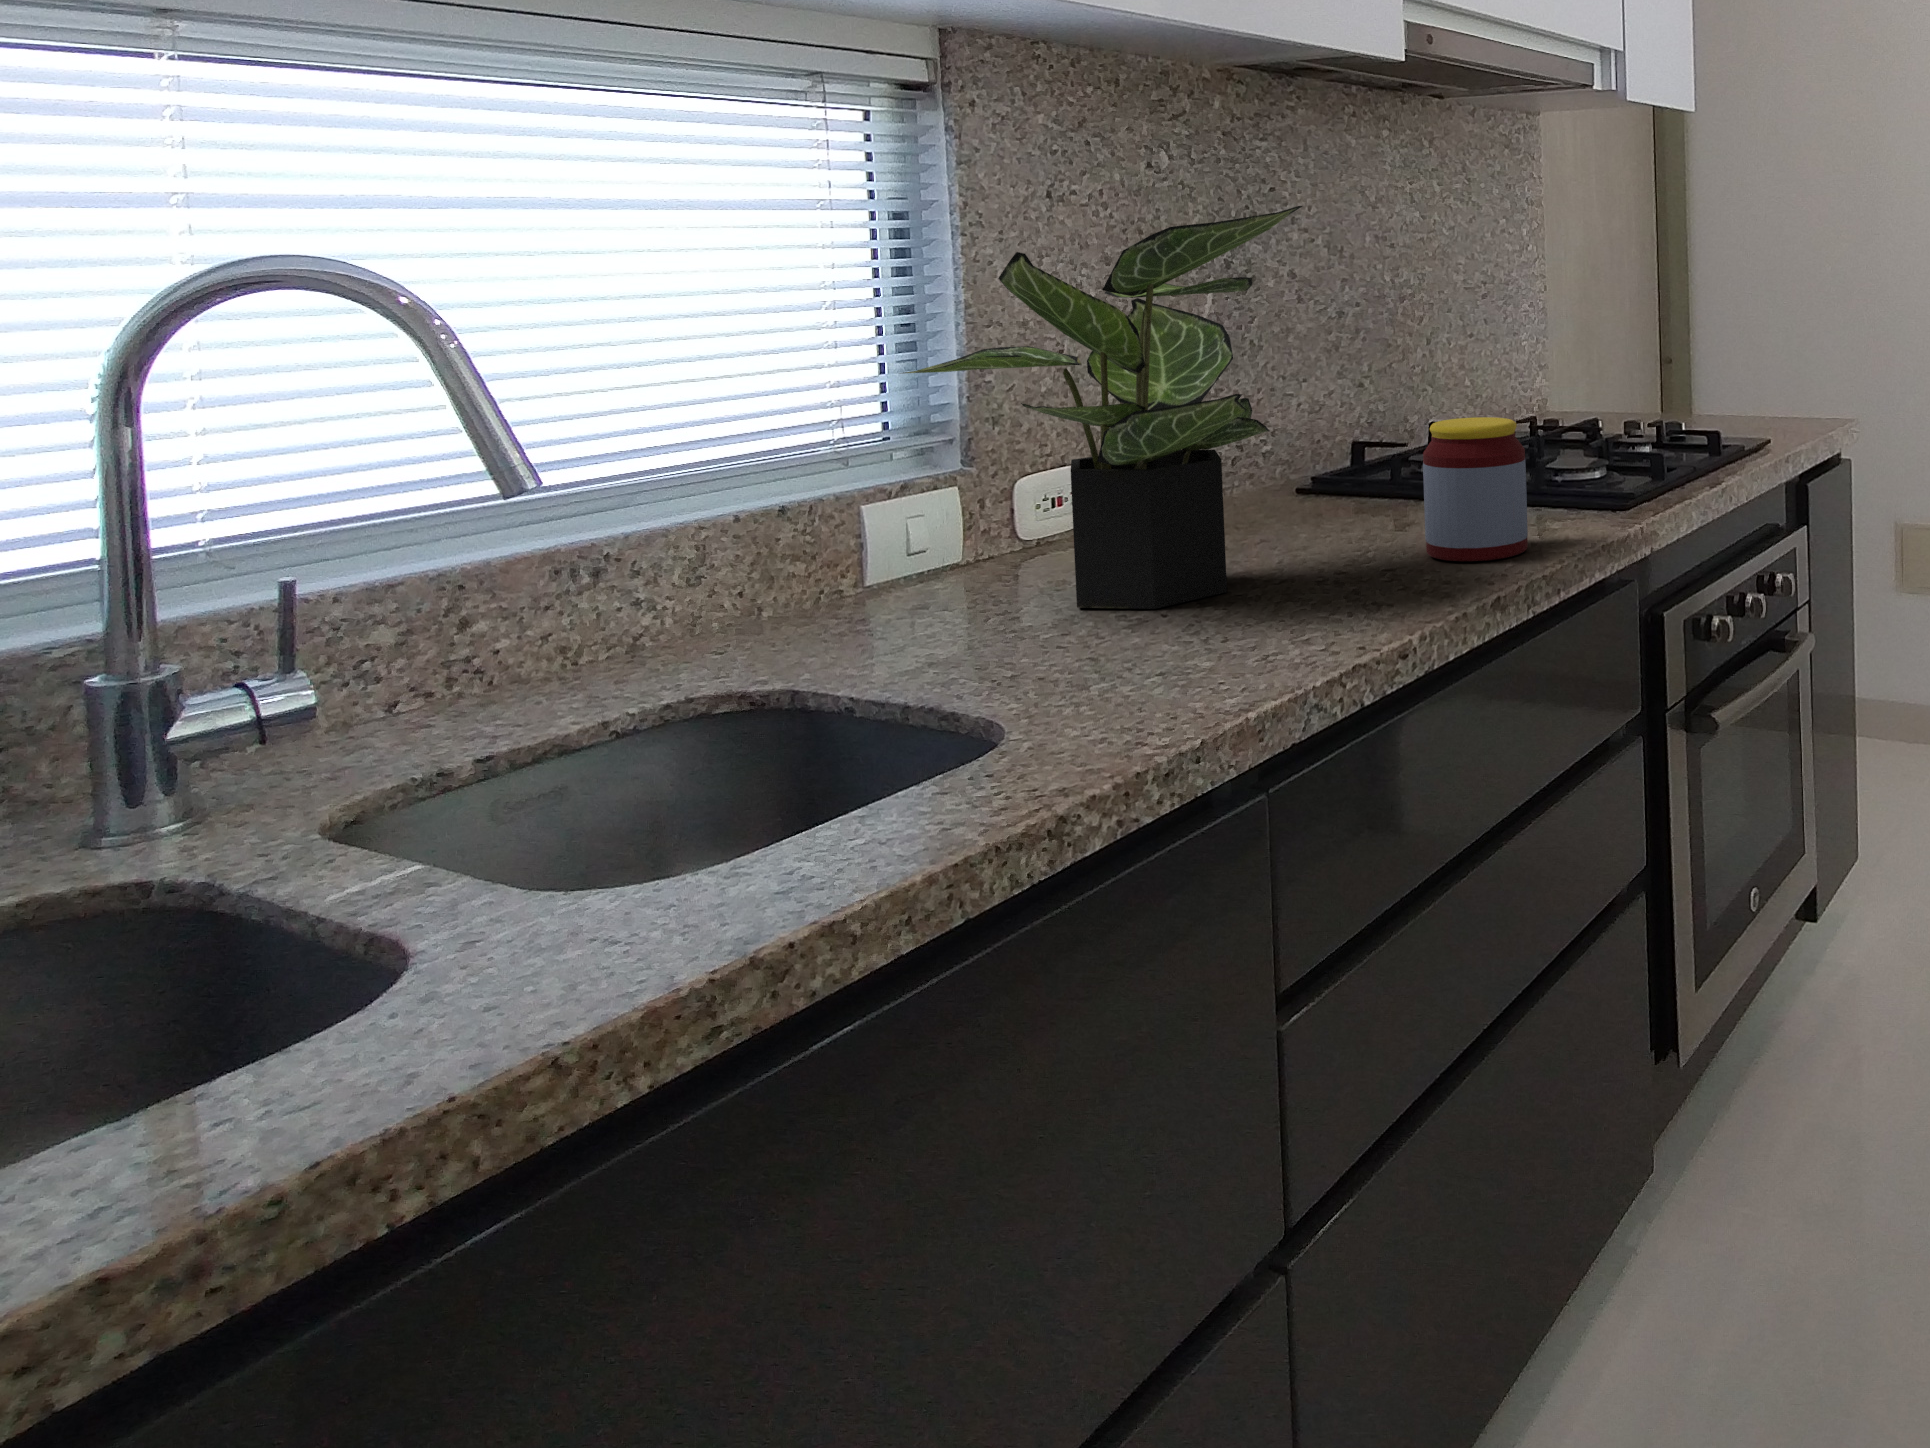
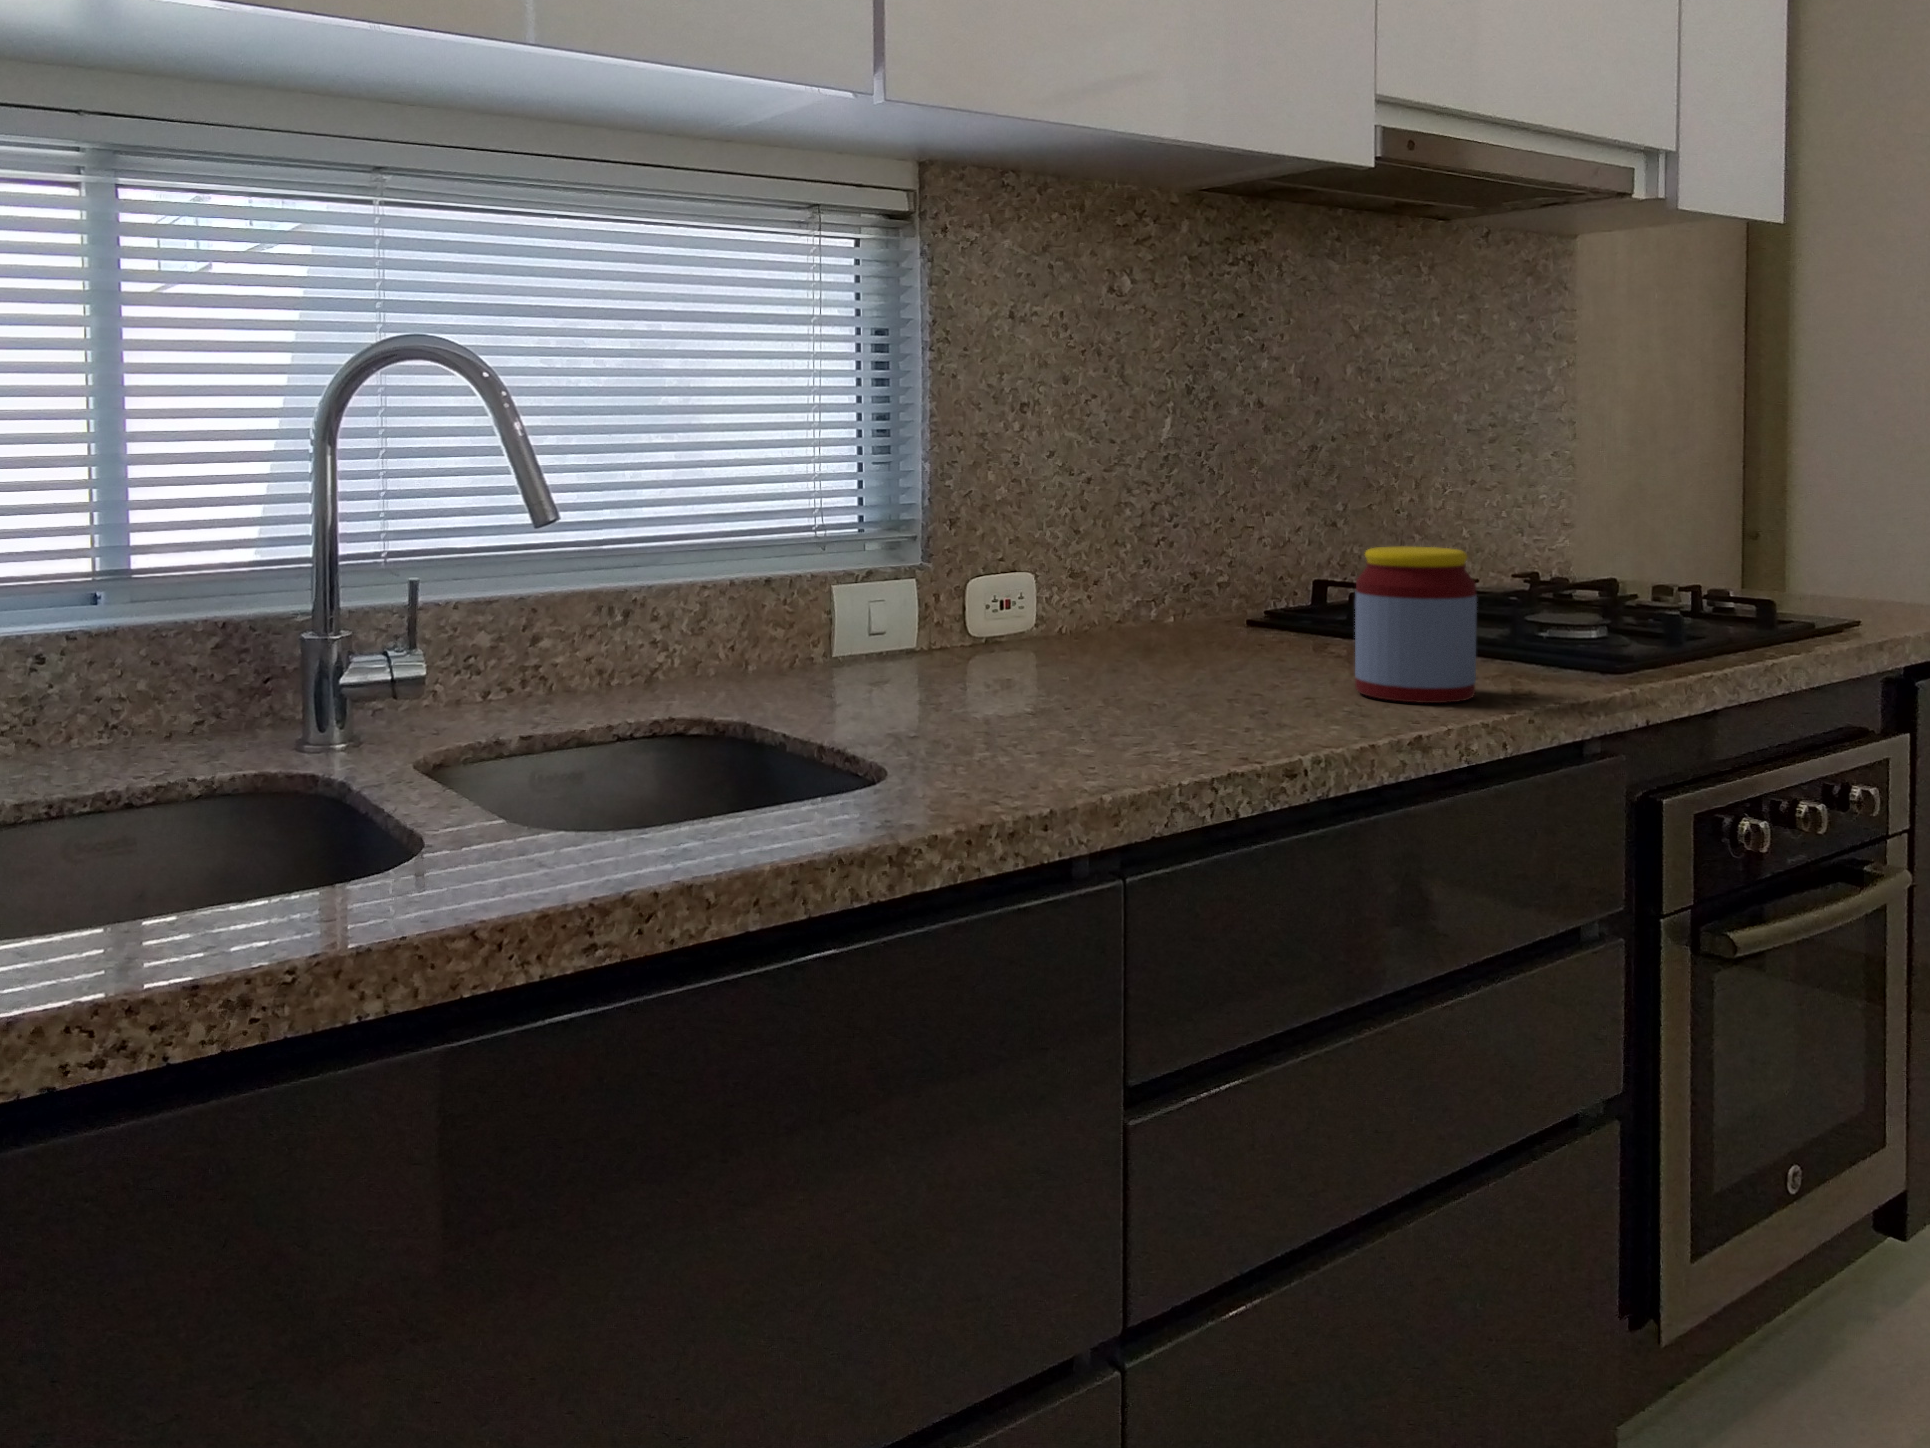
potted plant: present [900,206,1302,609] -> none [854,304,1220,704]

